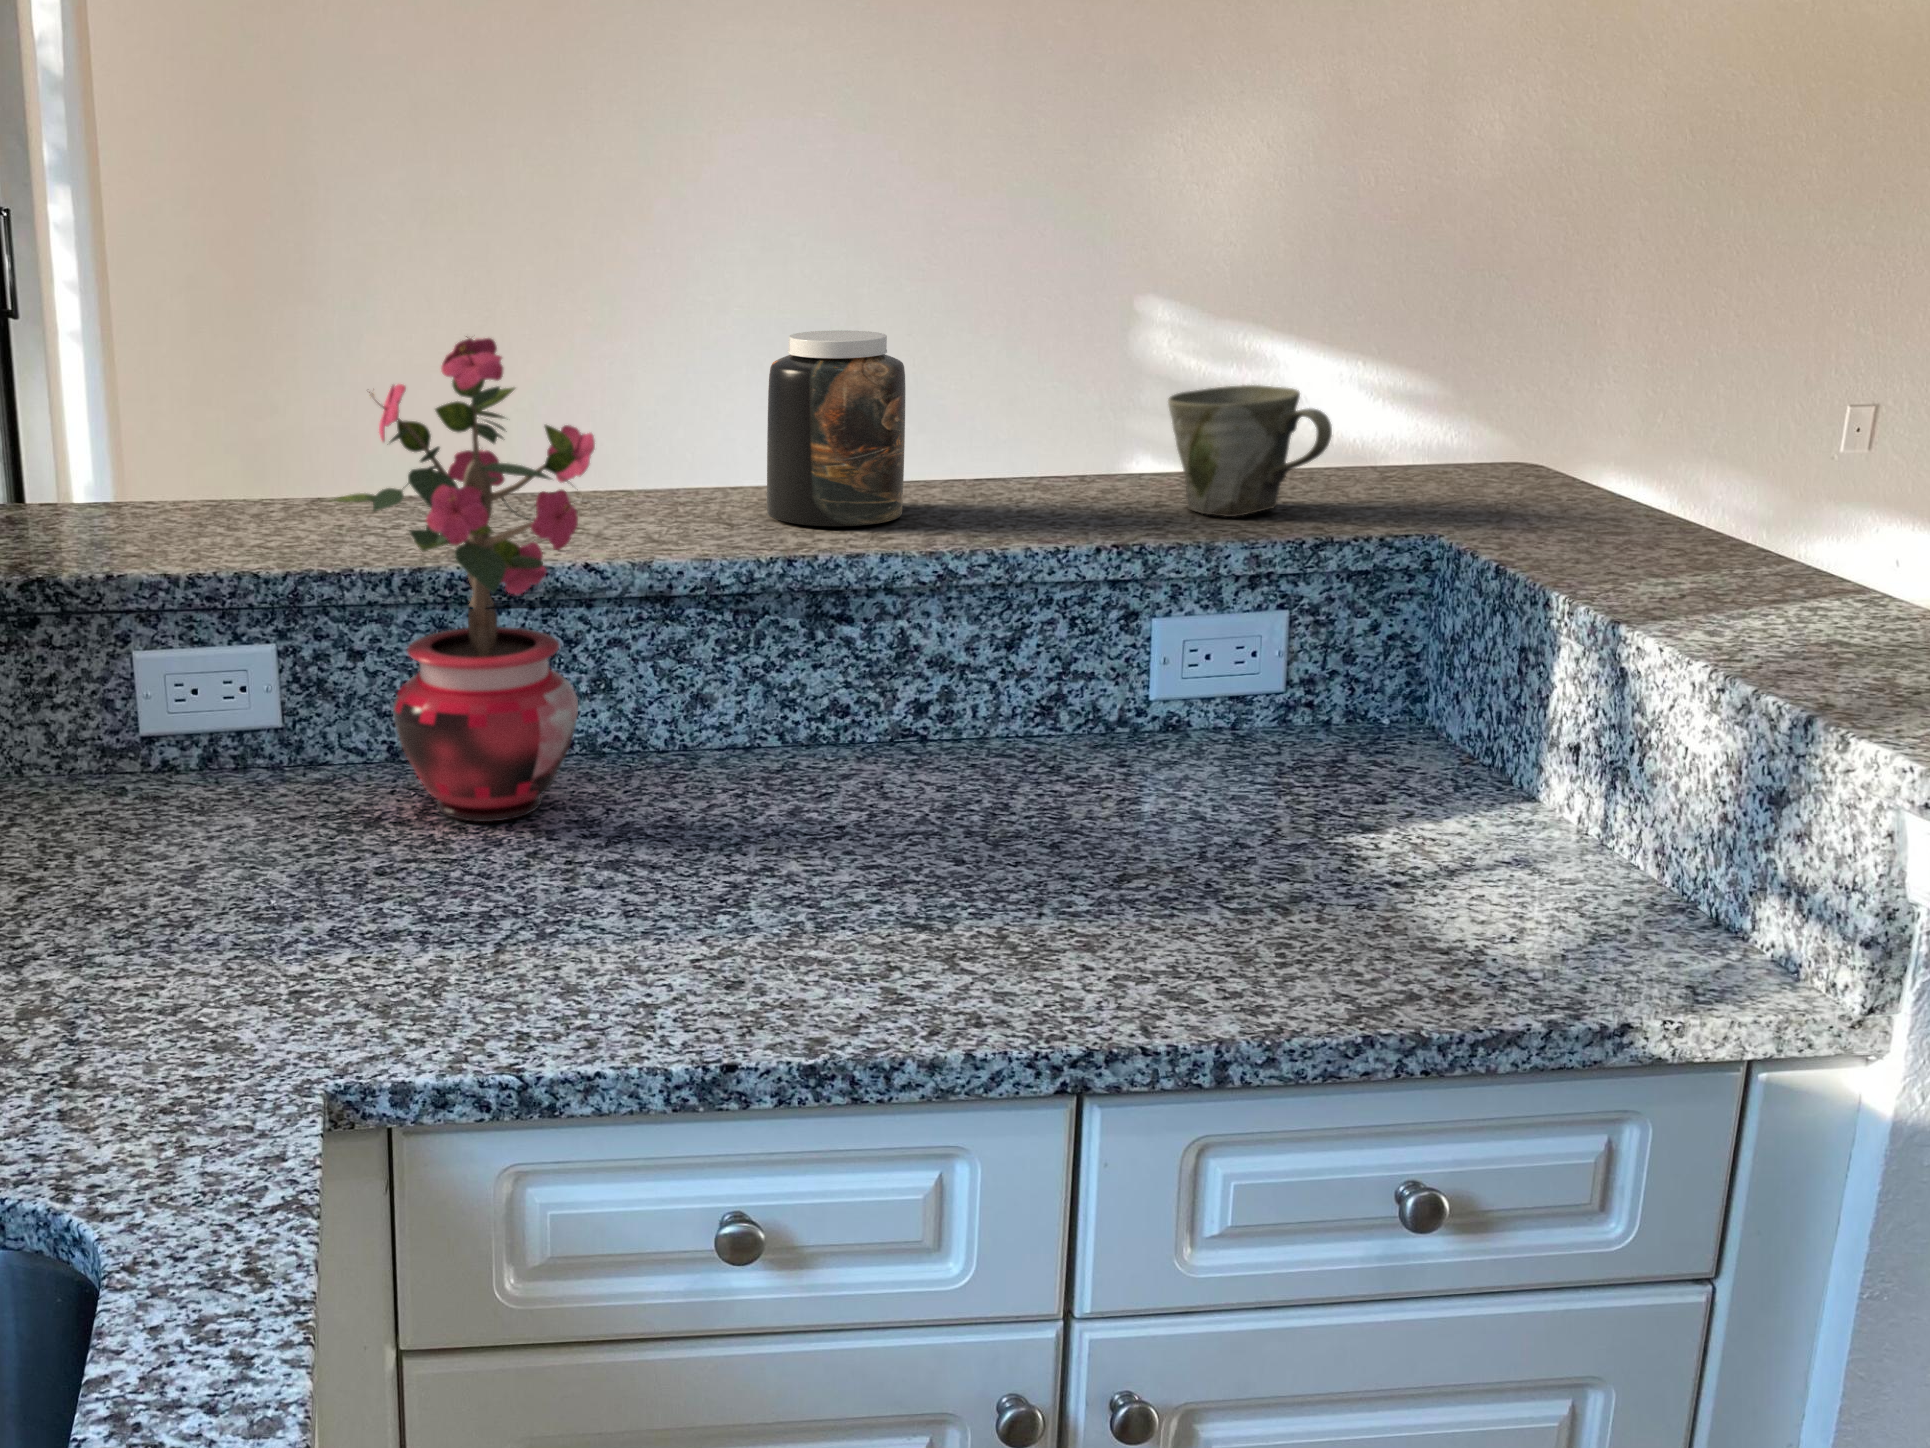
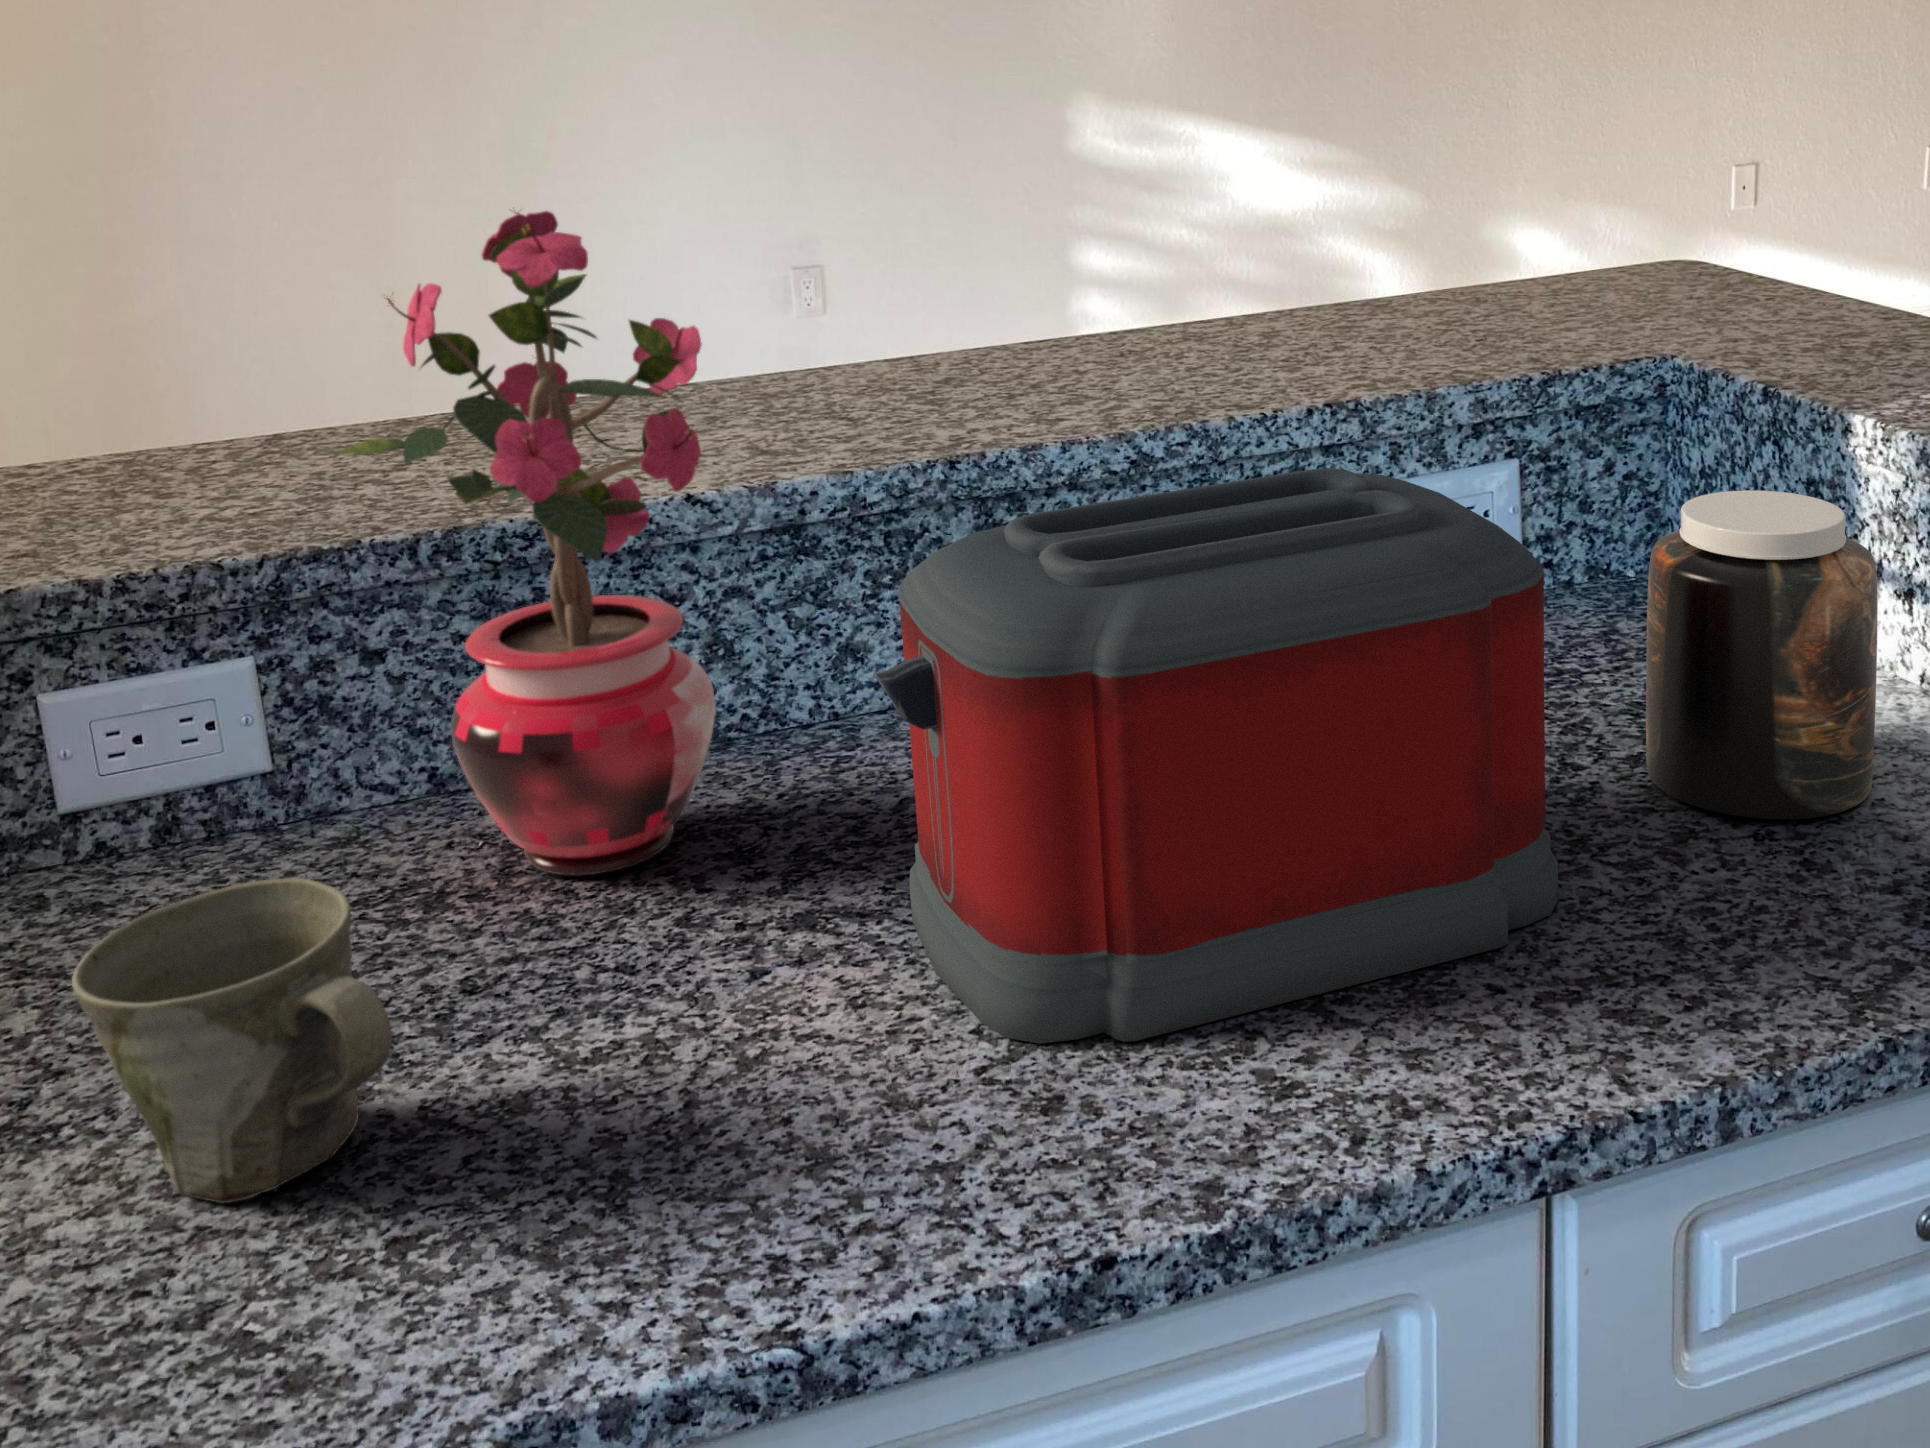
jar: present [767,330,905,526] -> present [1646,490,1878,819]
mug: present [1168,385,1332,517] -> present [72,878,391,1203]
toaster: none [660,576,1175,960] -> present [874,468,1558,1044]

